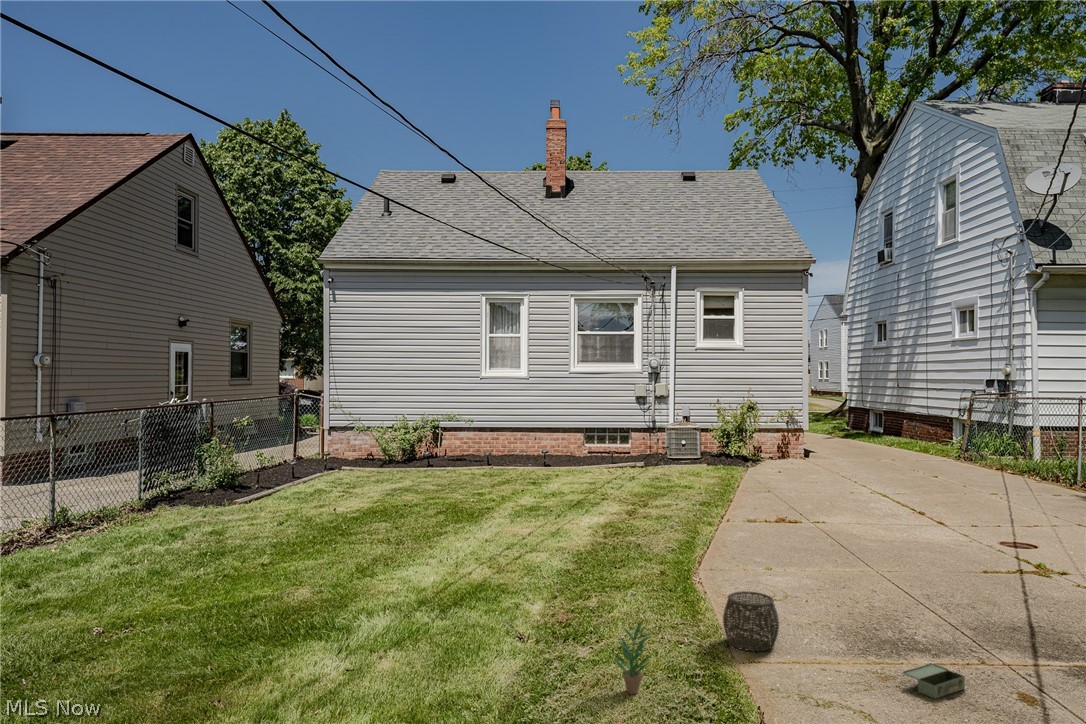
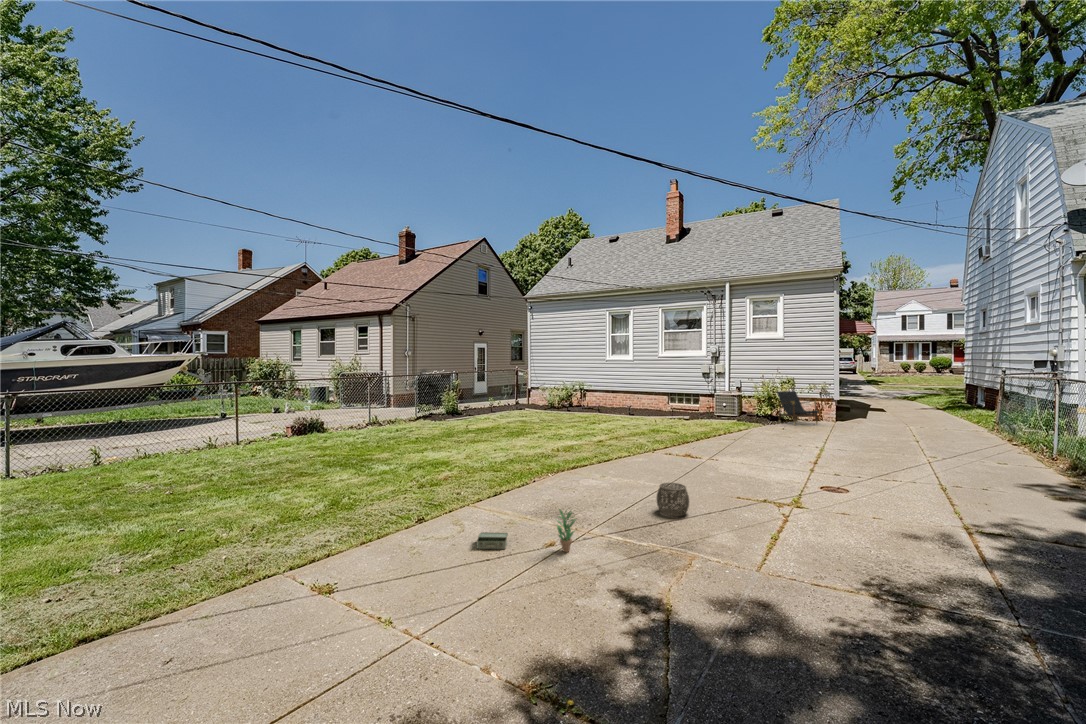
lounge chair: none [746,420,798,465] -> present [778,391,819,425]
woven basket: present [723,591,779,652] -> present [657,483,689,517]
potted plant: present [614,622,651,694] -> present [557,509,576,552]

